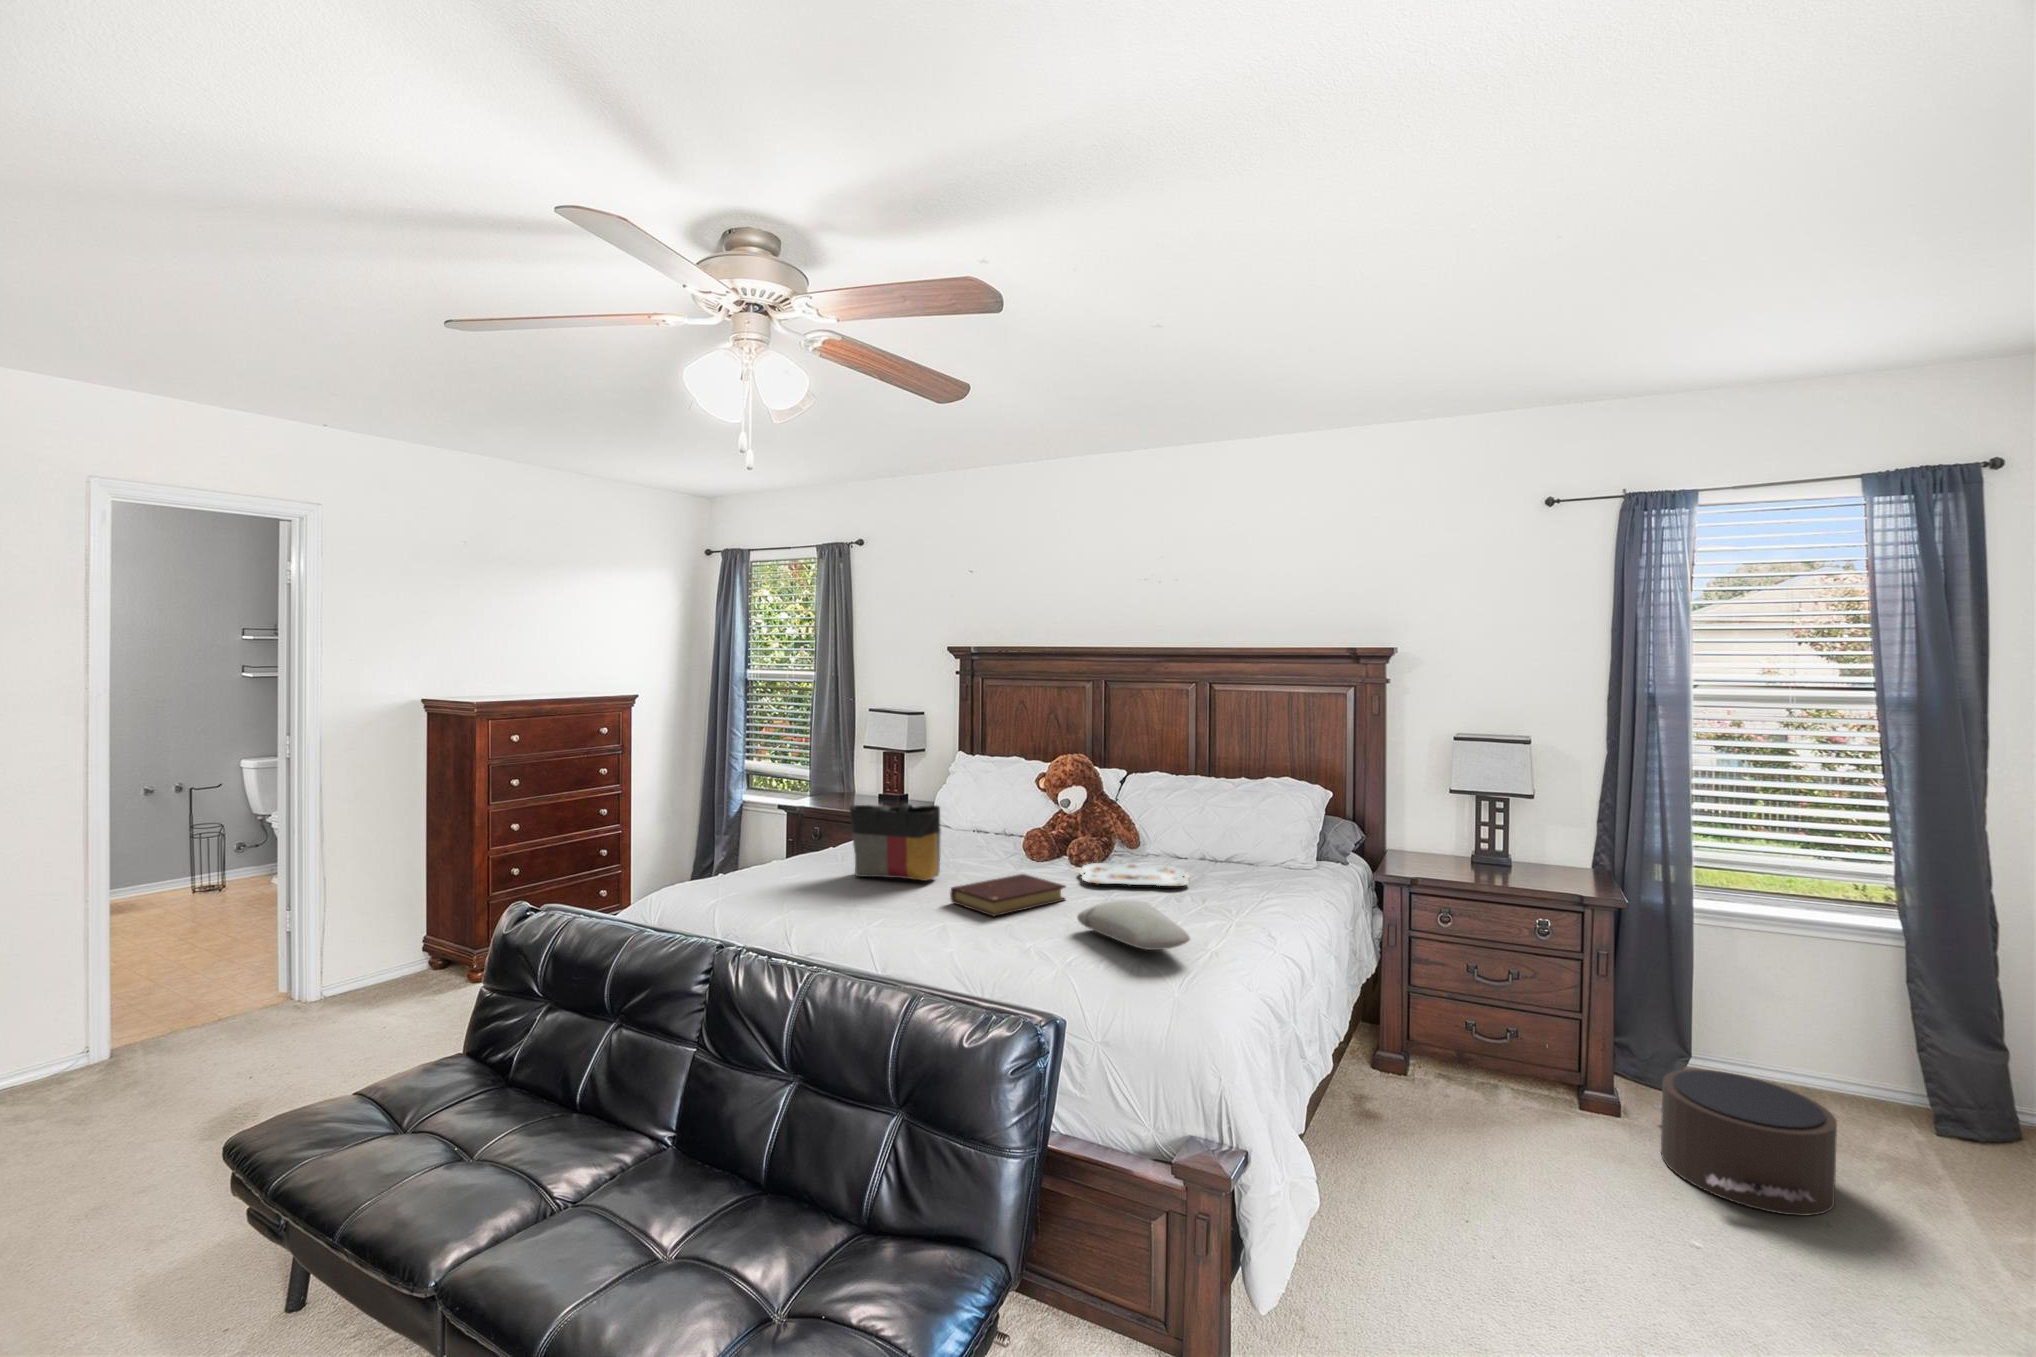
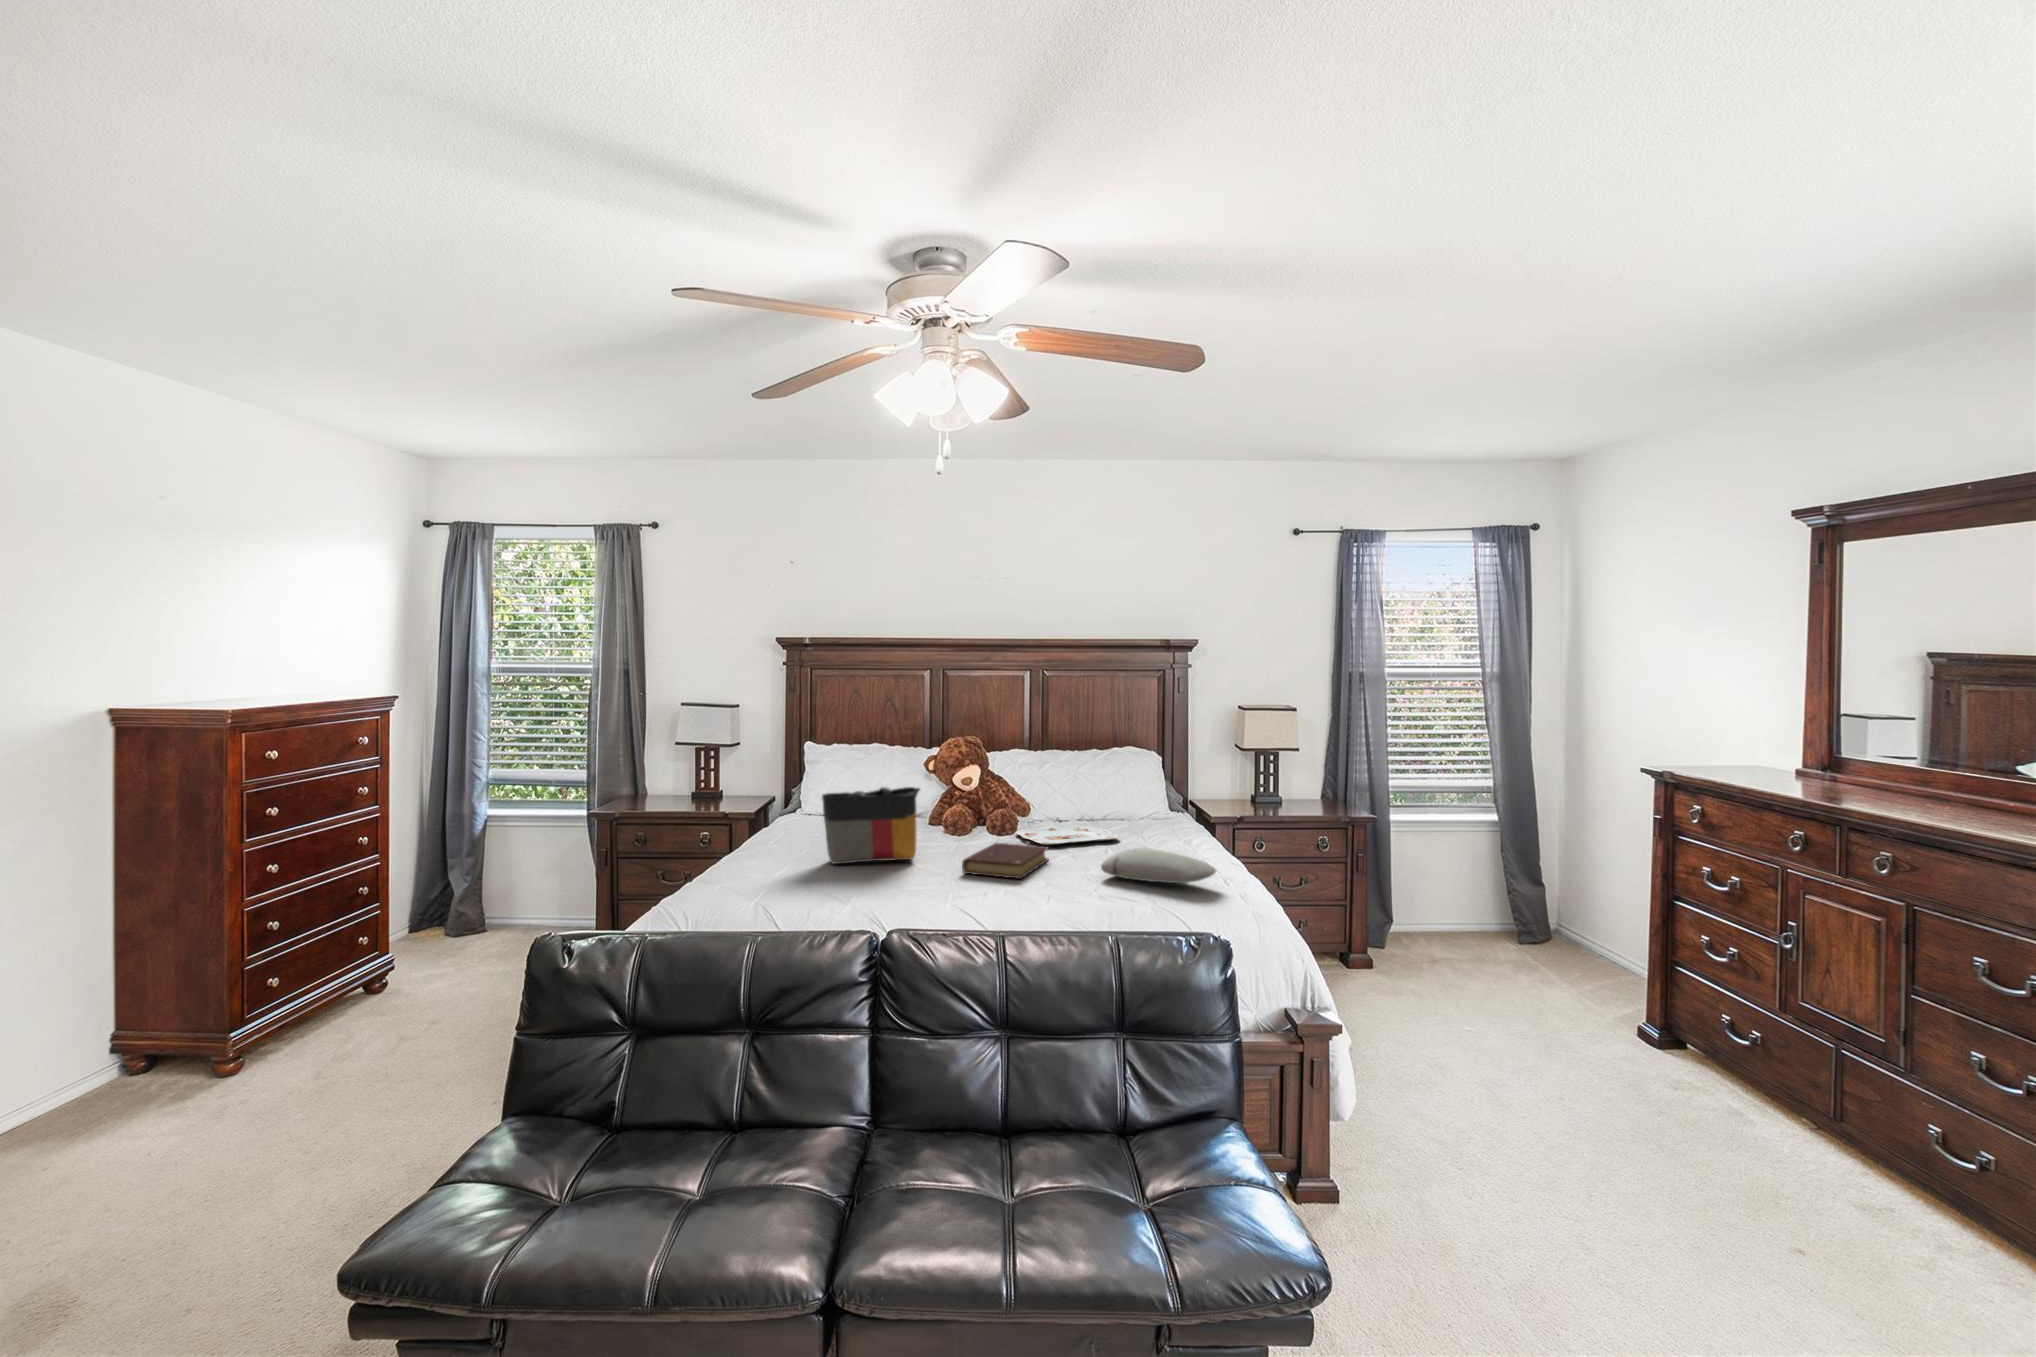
pouf: present [1654,1069,1837,1216] -> none [1395,924,1515,1004]

